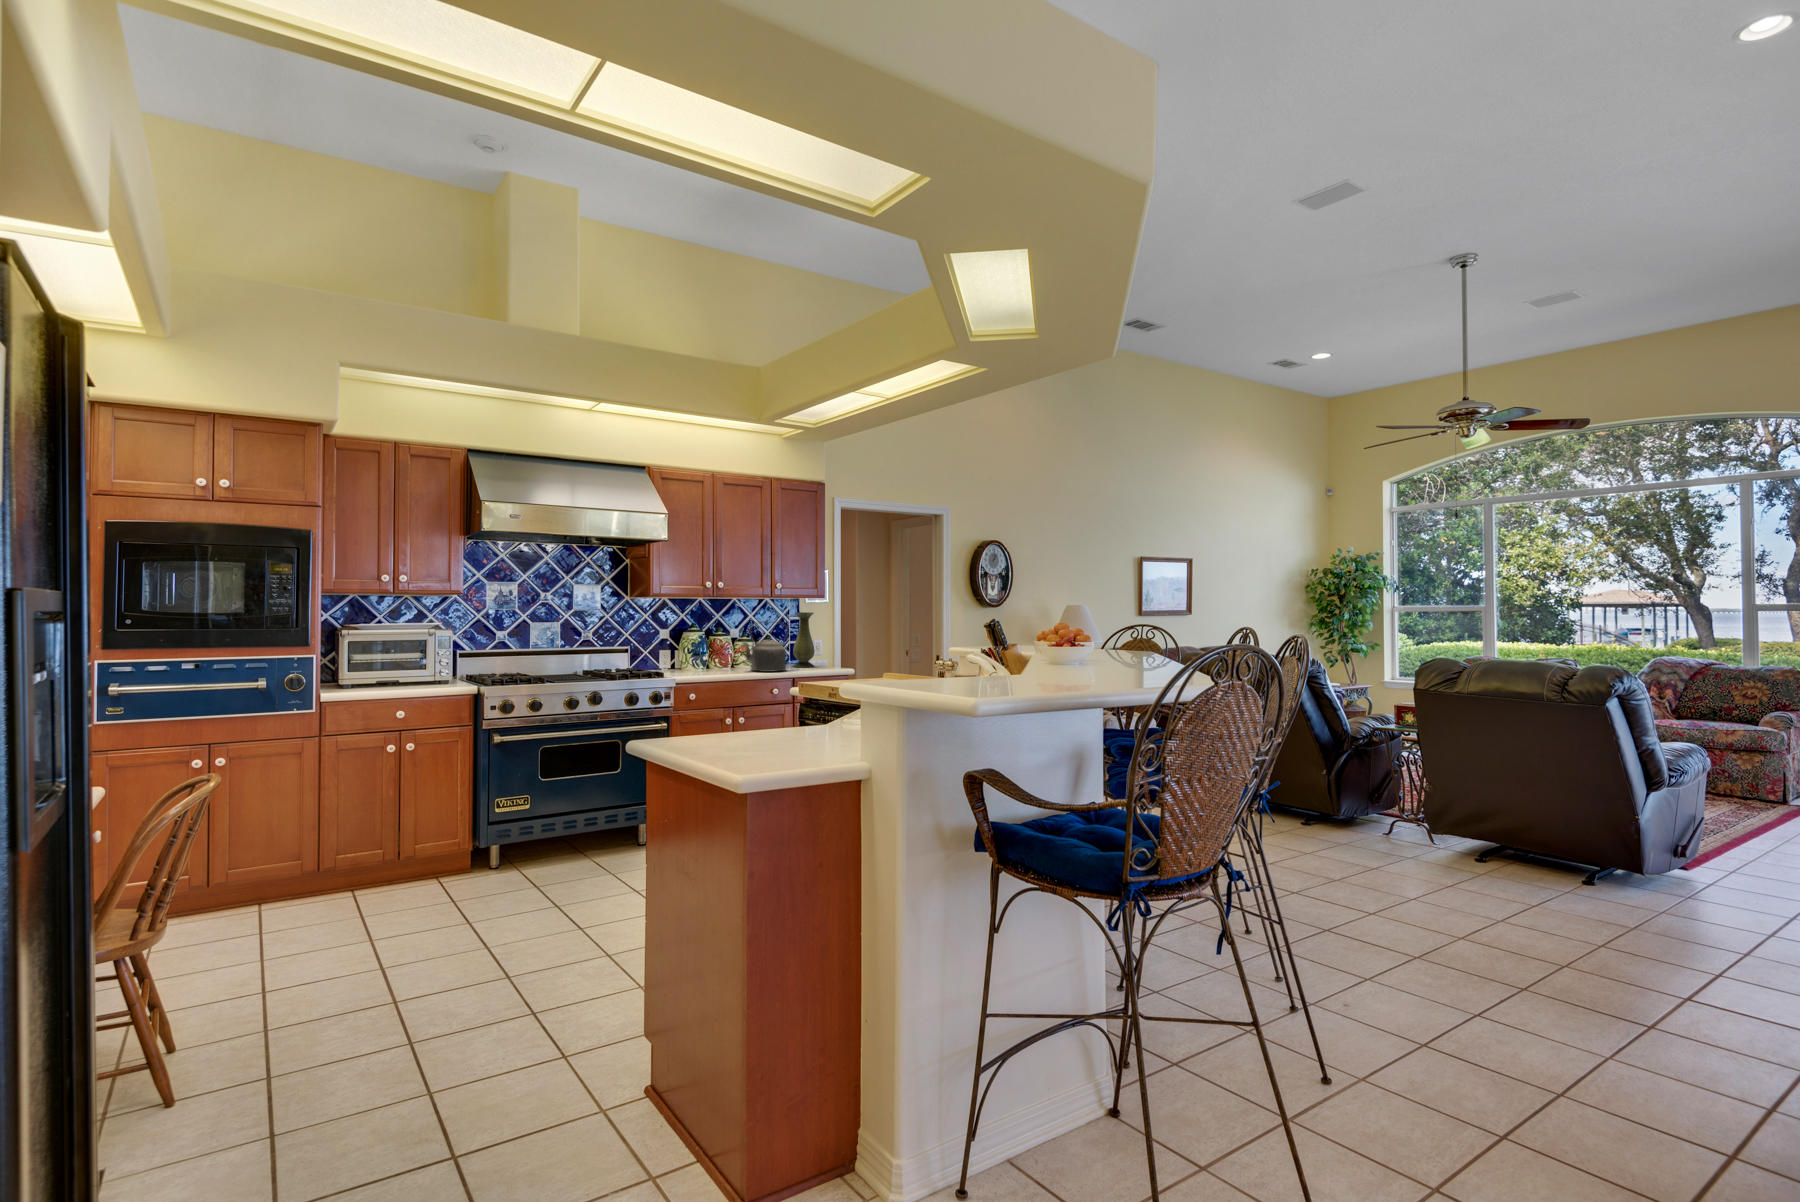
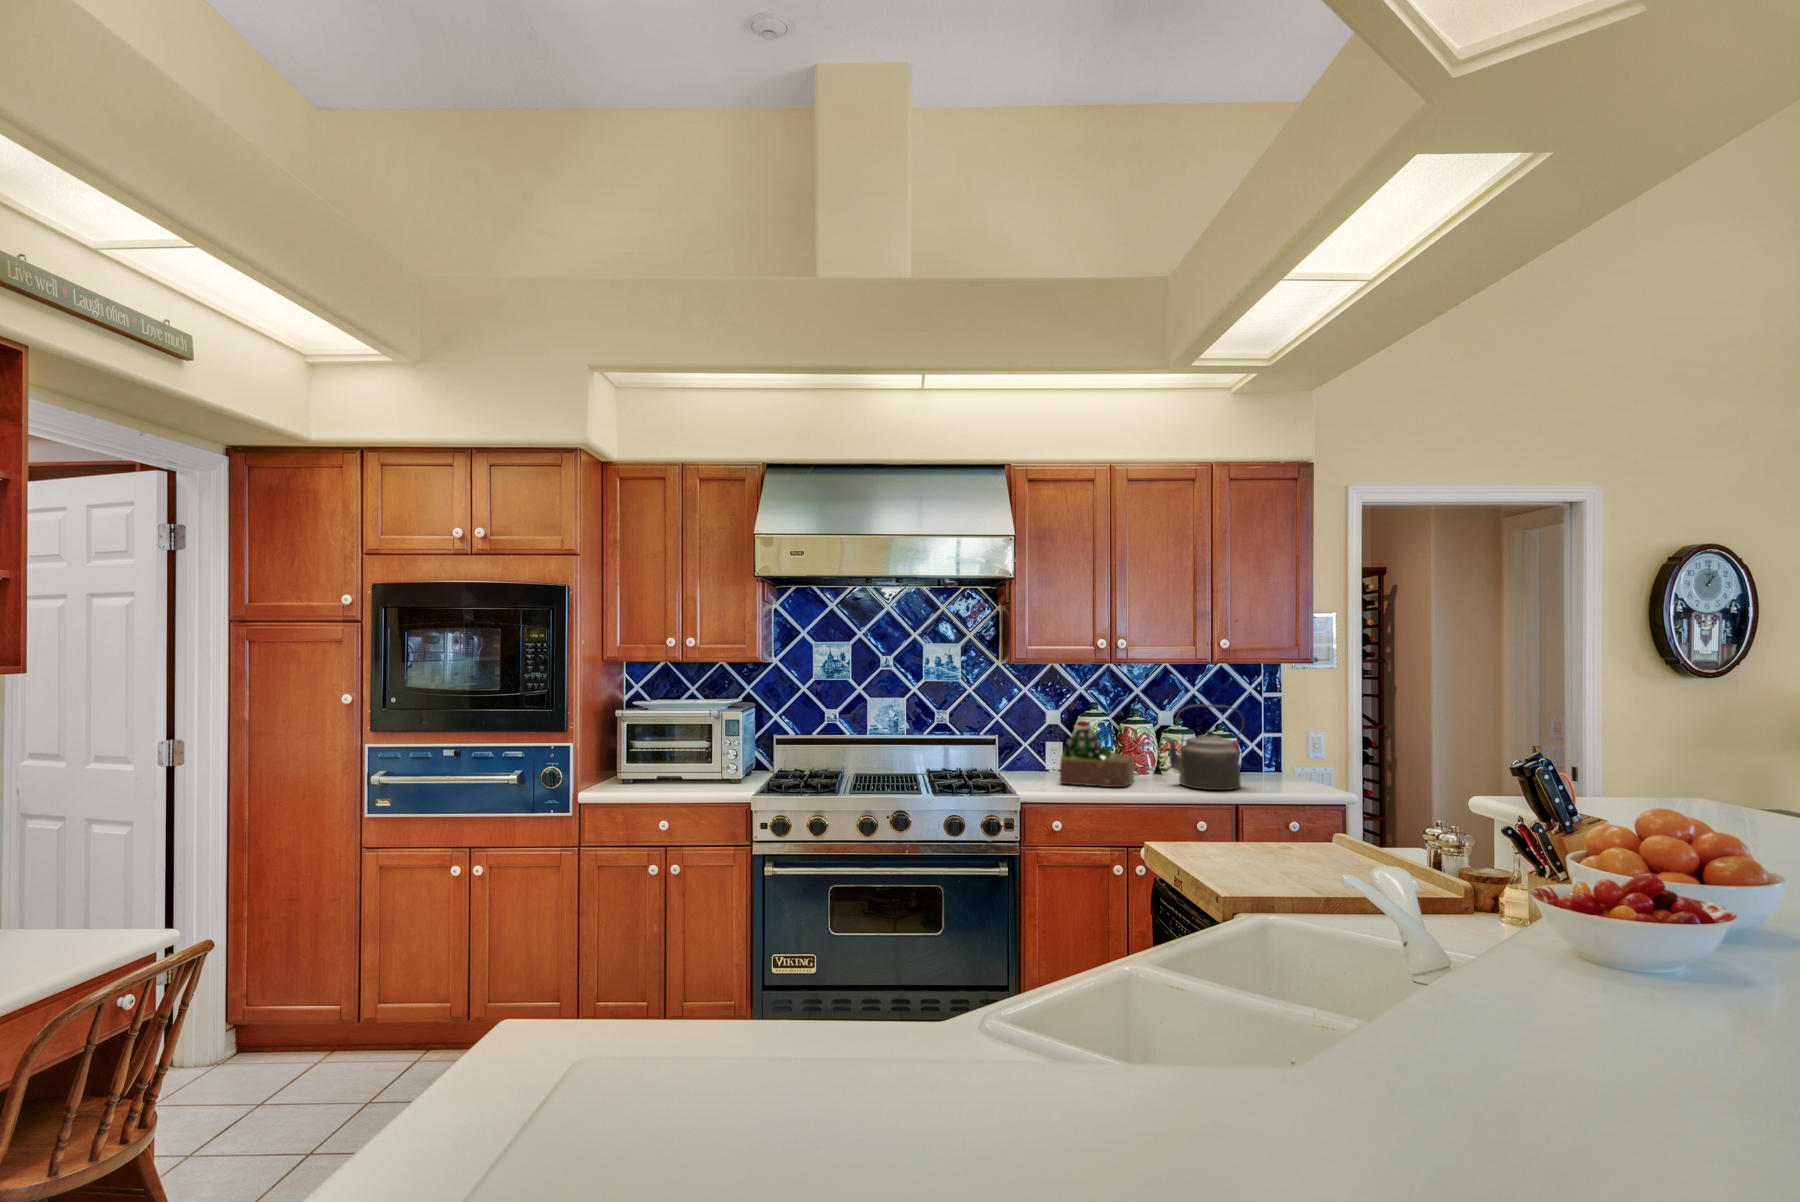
vase: present [793,612,815,667] -> none [1263,687,1302,781]
succulent plant: none [680,634,723,674] -> present [1060,721,1134,787]

